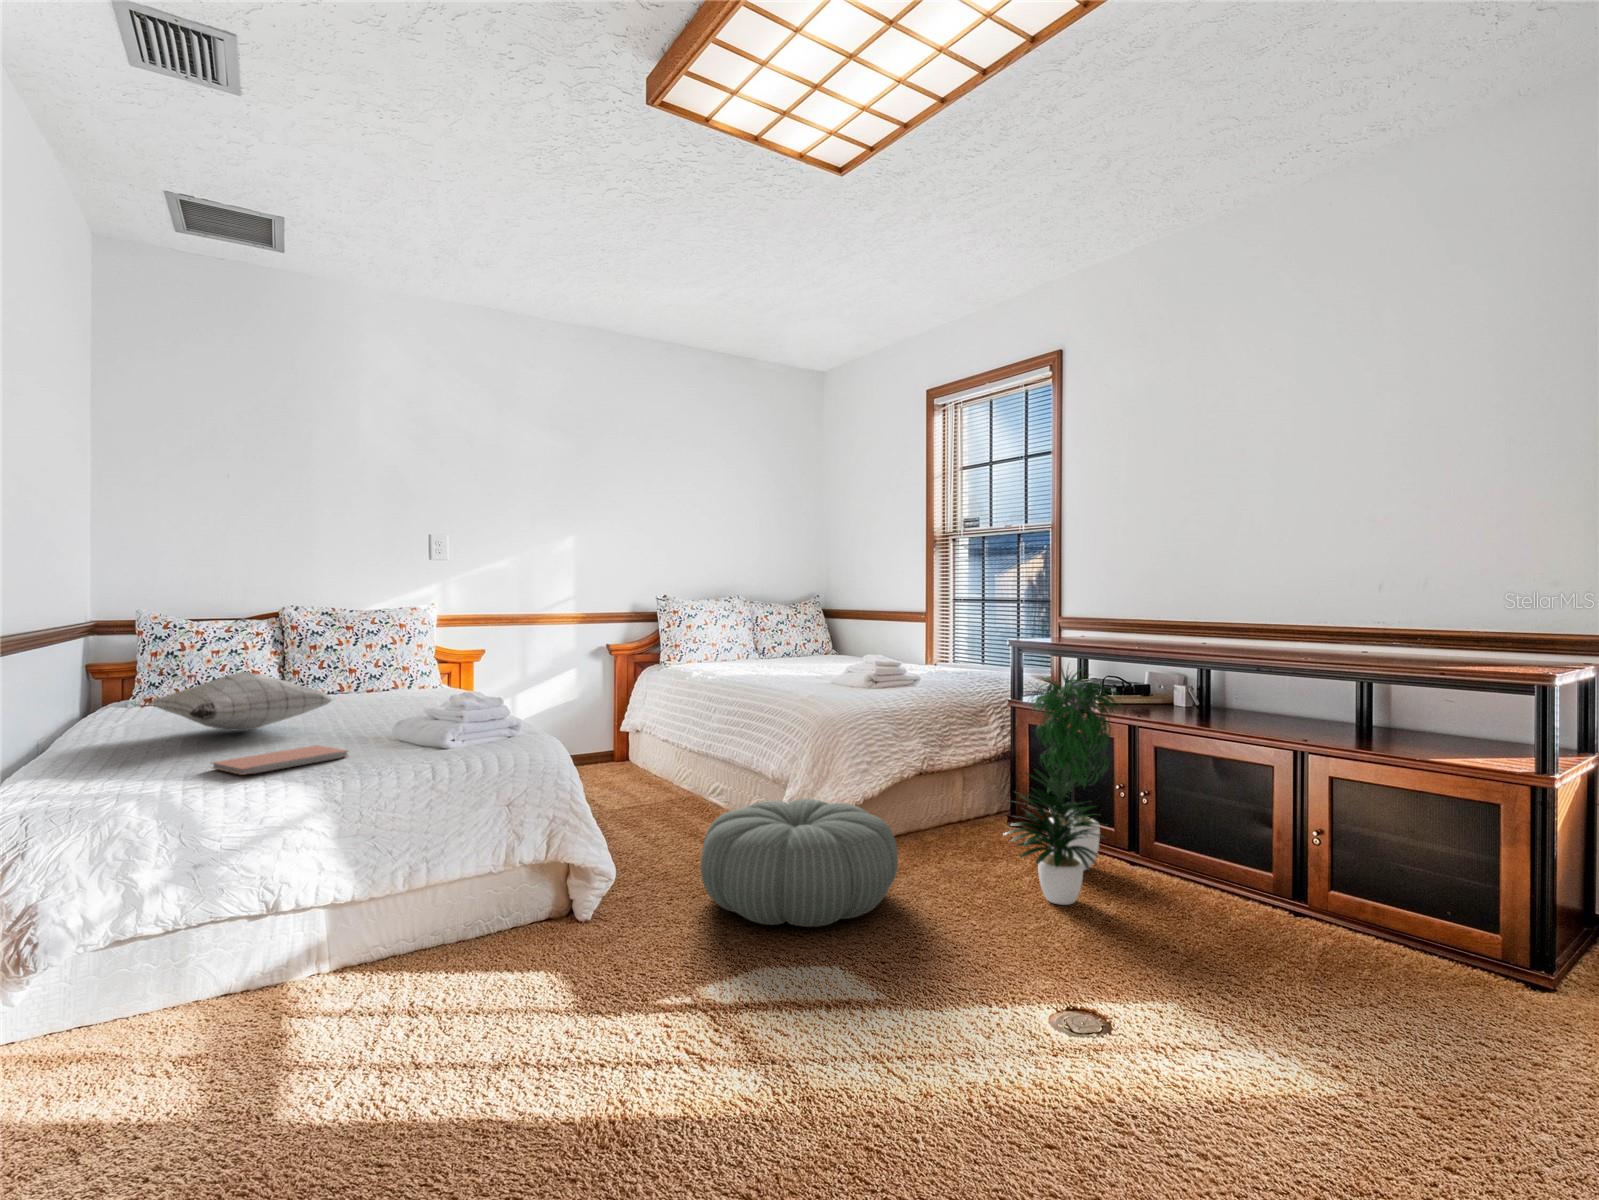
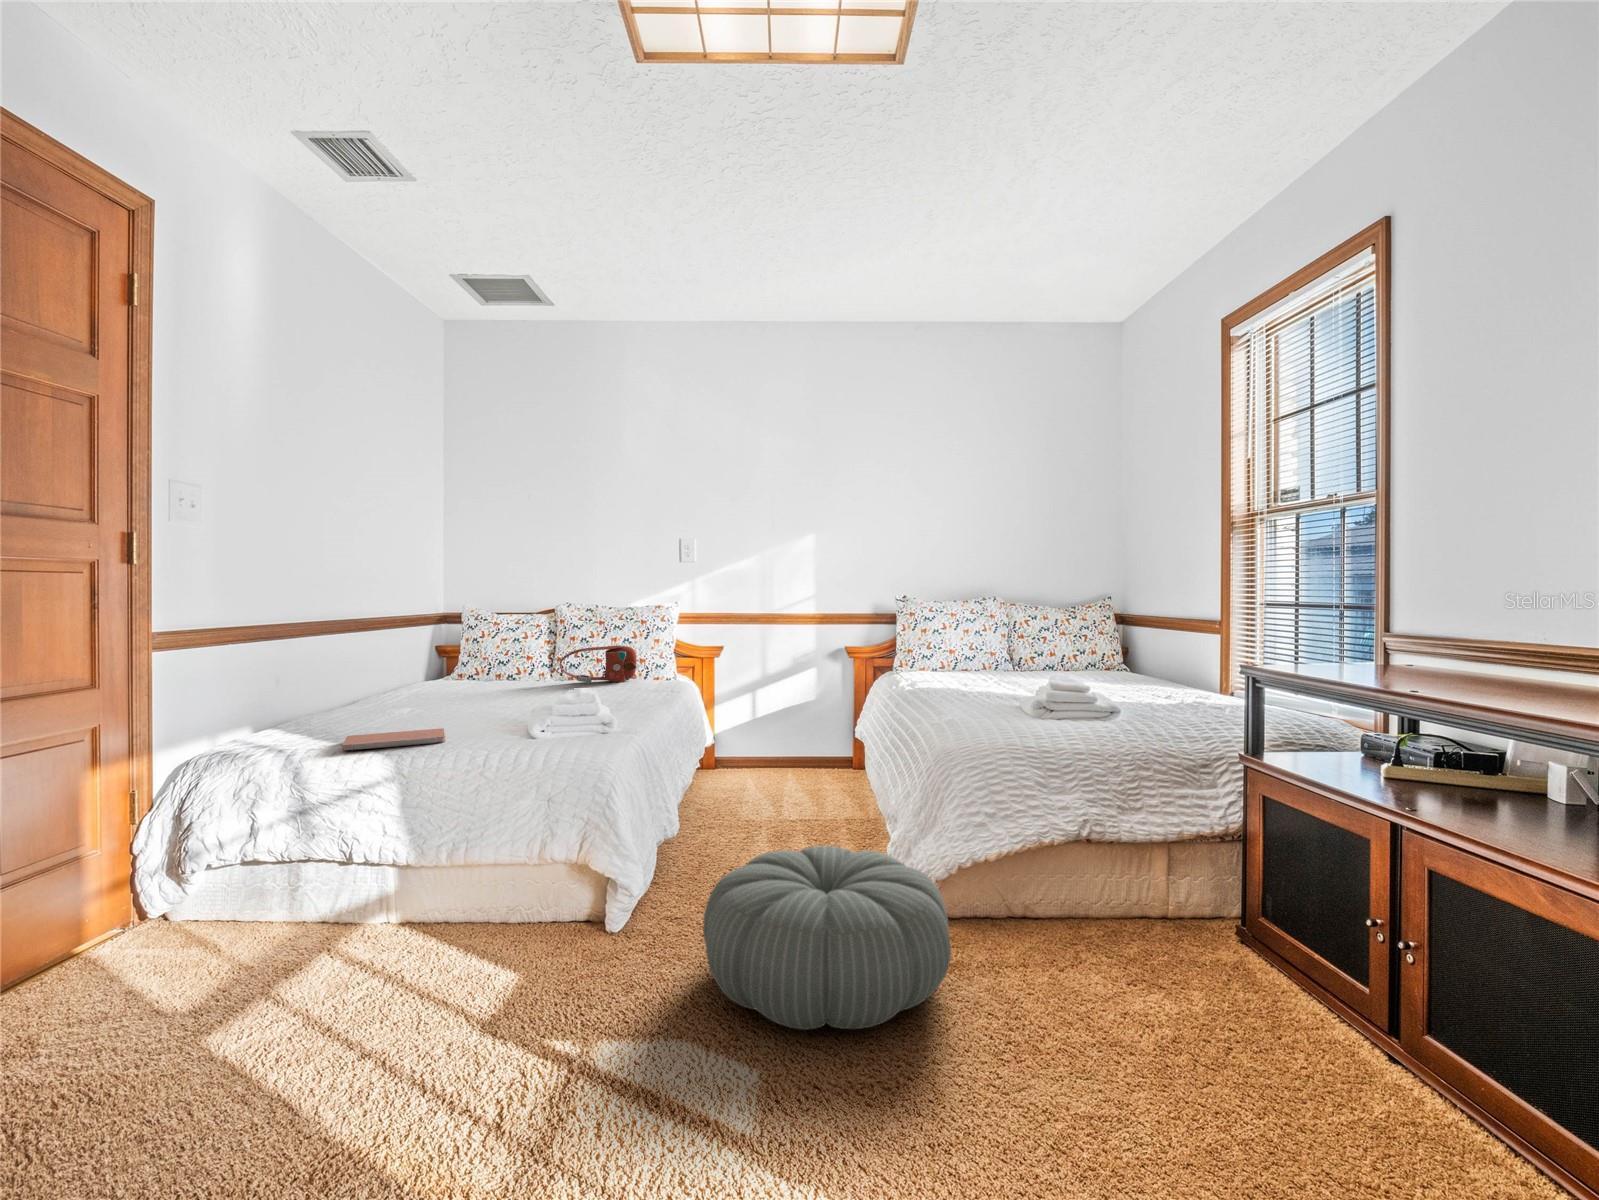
handbag: none [323,651,417,695] -> present [560,645,637,682]
potted plant: present [1004,666,1121,905] -> none [1098,709,1375,1116]
pillow: present [151,672,332,731] -> none [381,659,501,709]

